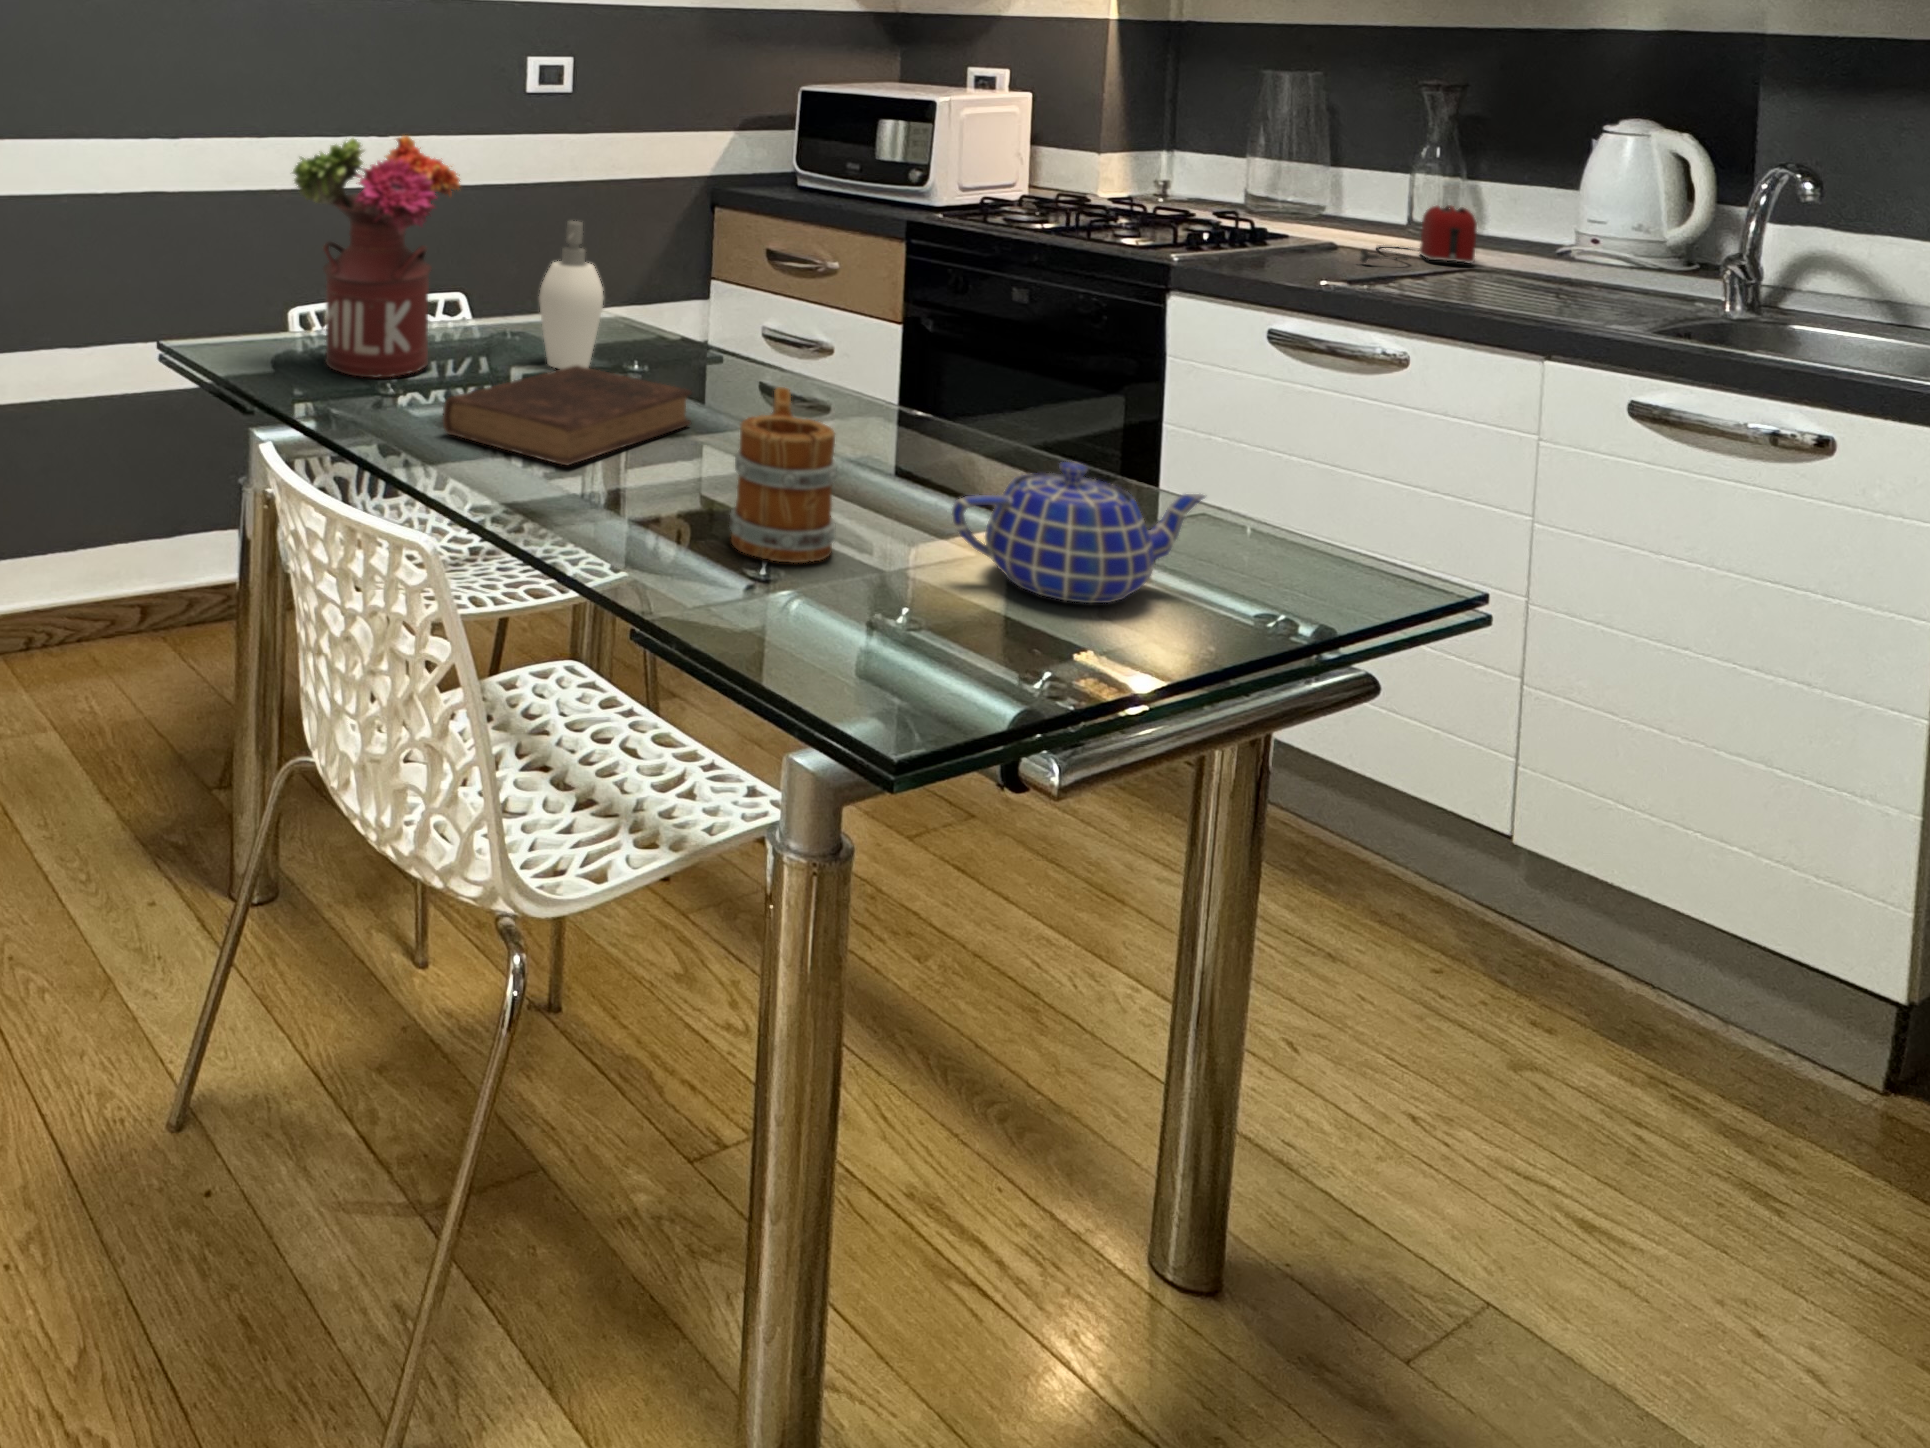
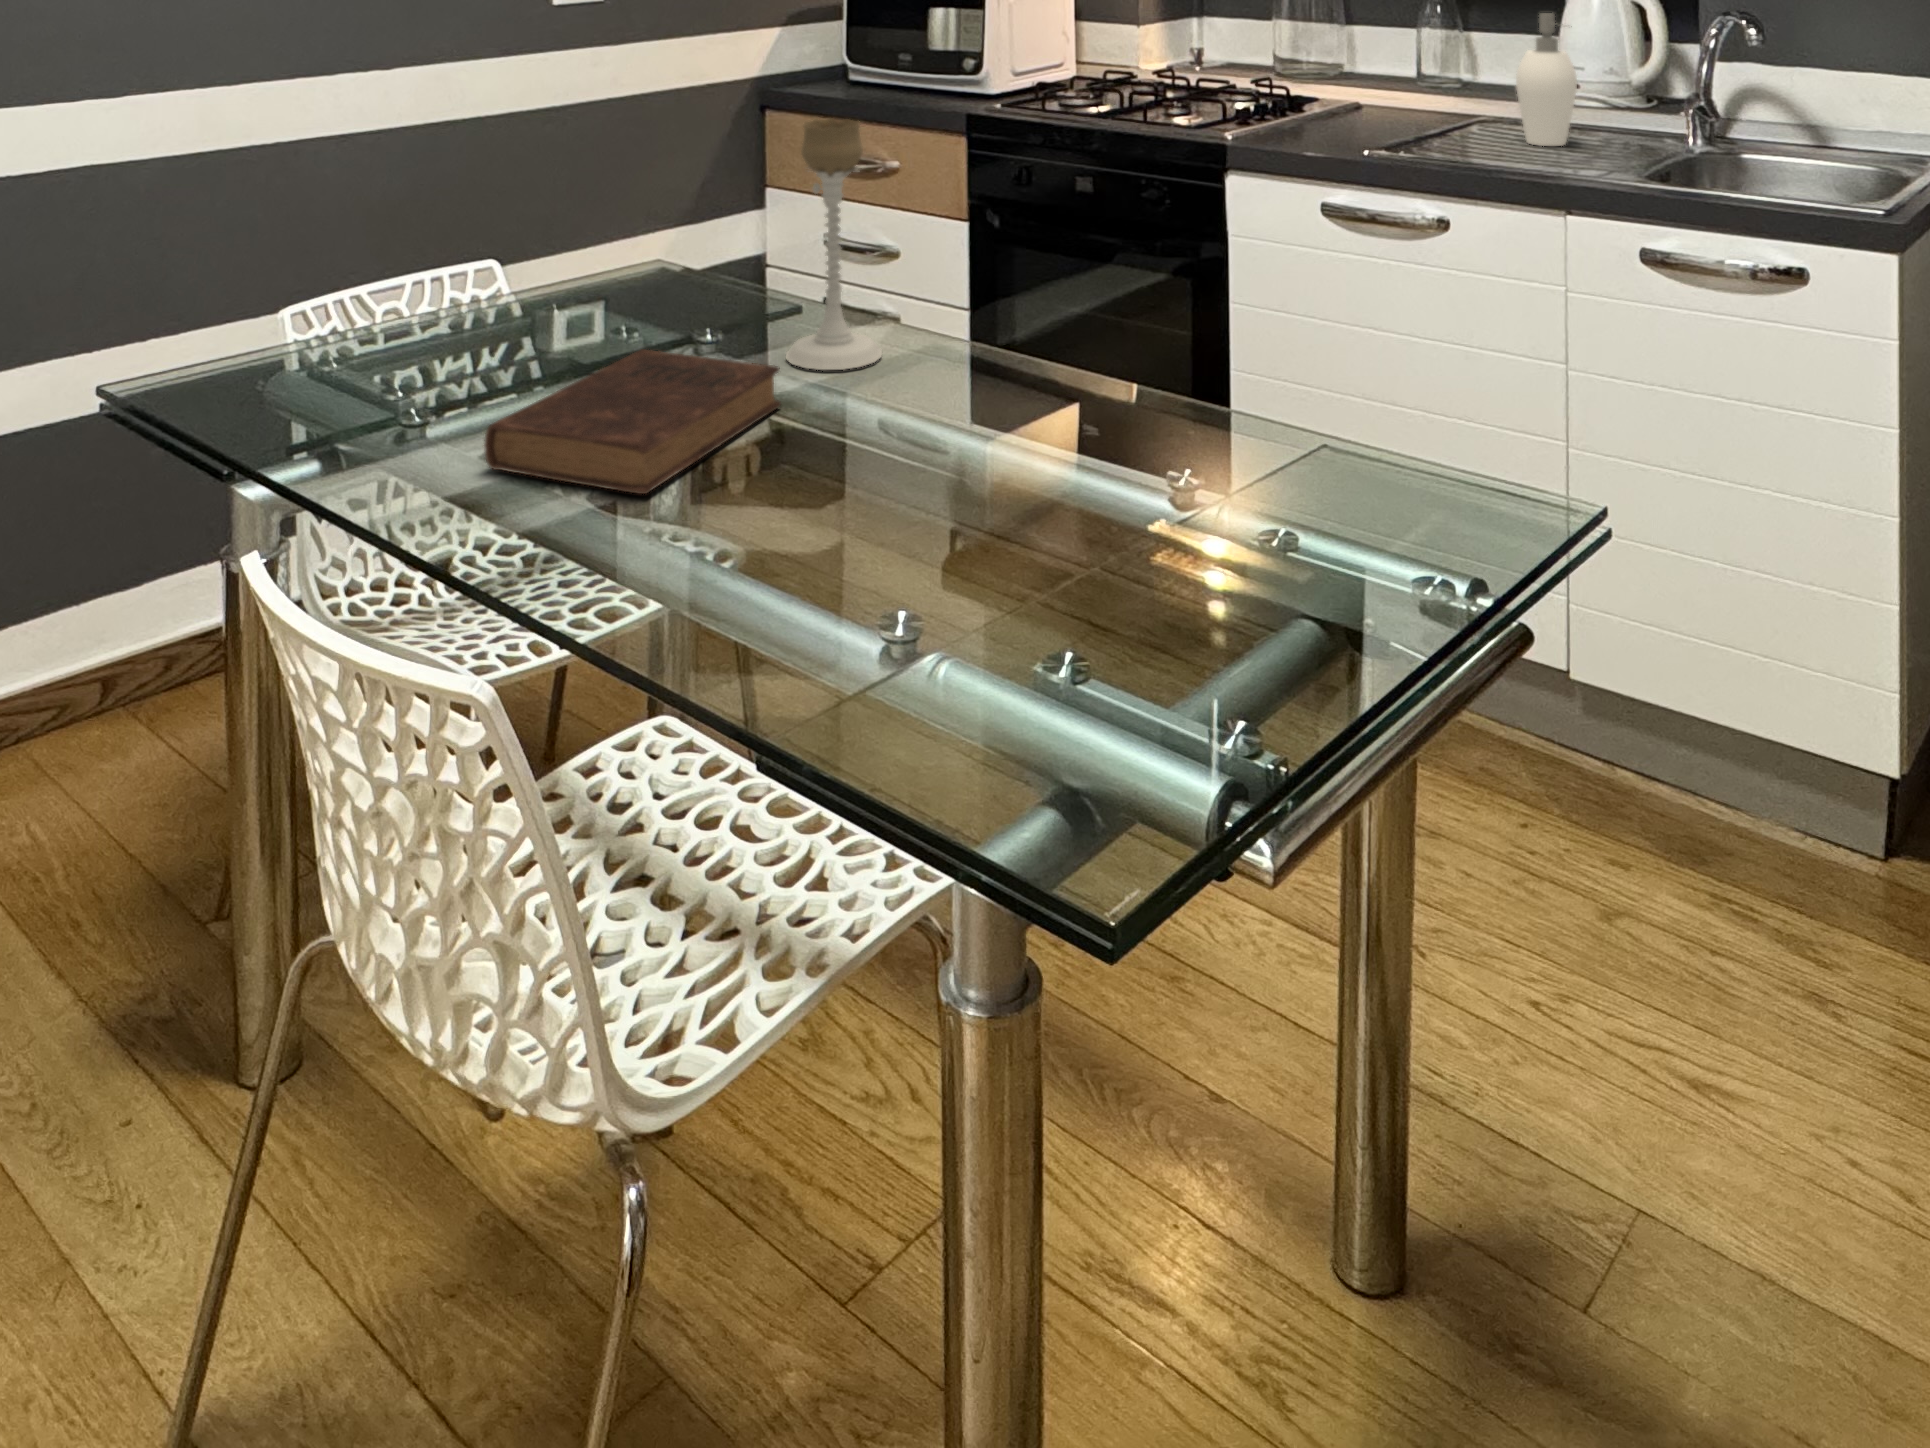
flower arrangement: present [293,135,460,378] -> none [268,92,488,395]
candle holder: none [701,186,789,407] -> present [786,119,882,370]
toaster: present [1357,206,1477,263] -> none [1386,61,1483,125]
soap dispenser: present [539,221,603,369] -> present [1516,13,1577,146]
mug: present [729,387,837,563] -> none [848,377,970,596]
teapot: present [952,462,1205,603] -> none [1095,429,1345,591]

